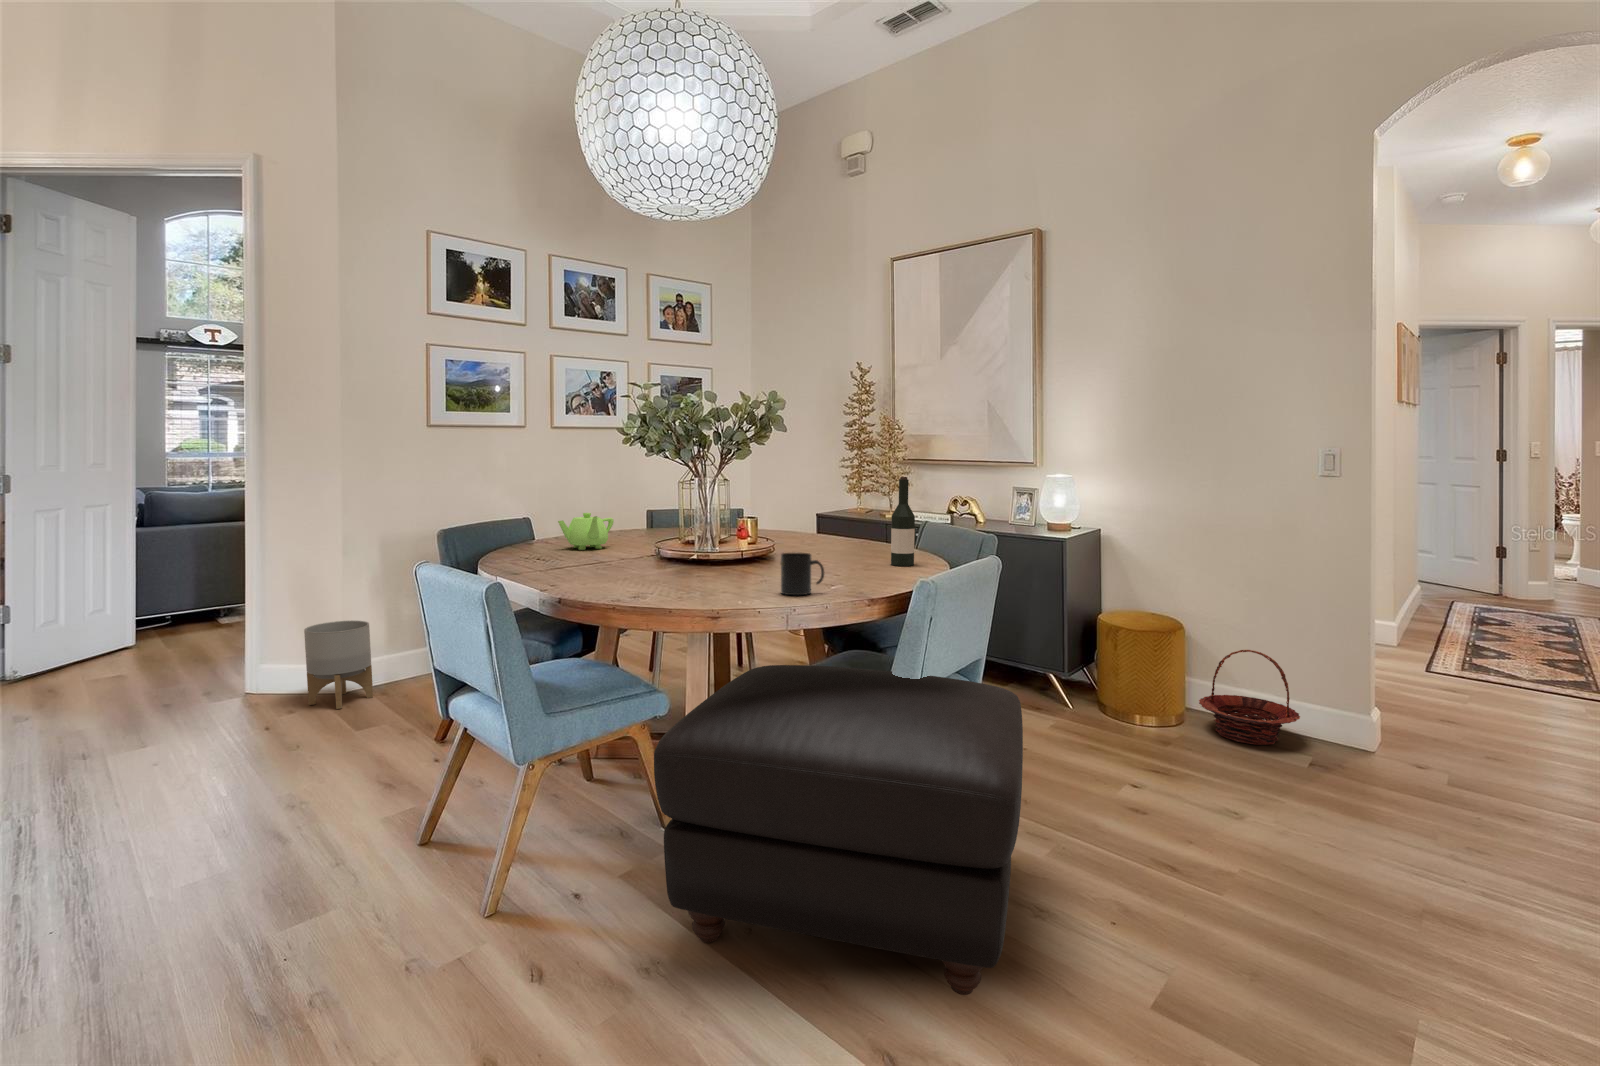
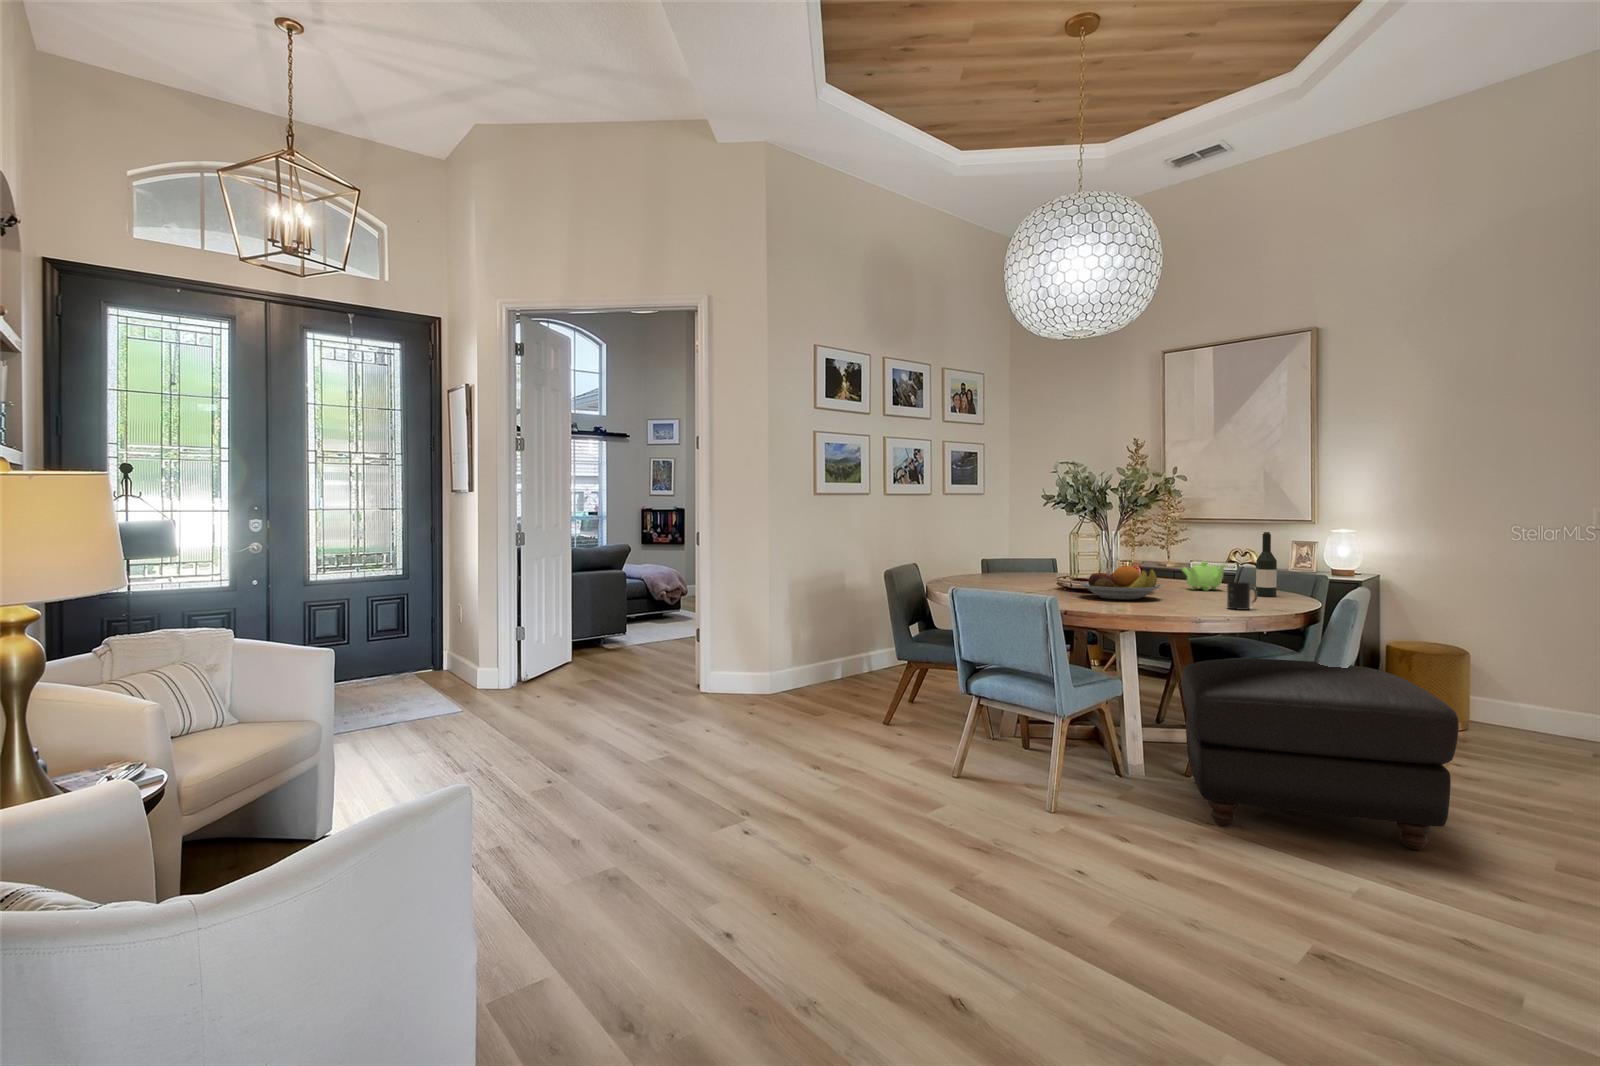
teapot: present [558,513,614,550] -> present [1182,562,1225,591]
fruit bowl: none [635,525,744,574] -> present [1080,566,1161,600]
planter: present [304,620,373,709] -> none [751,644,794,710]
basket: present [1199,650,1300,745] -> none [1484,669,1578,743]

